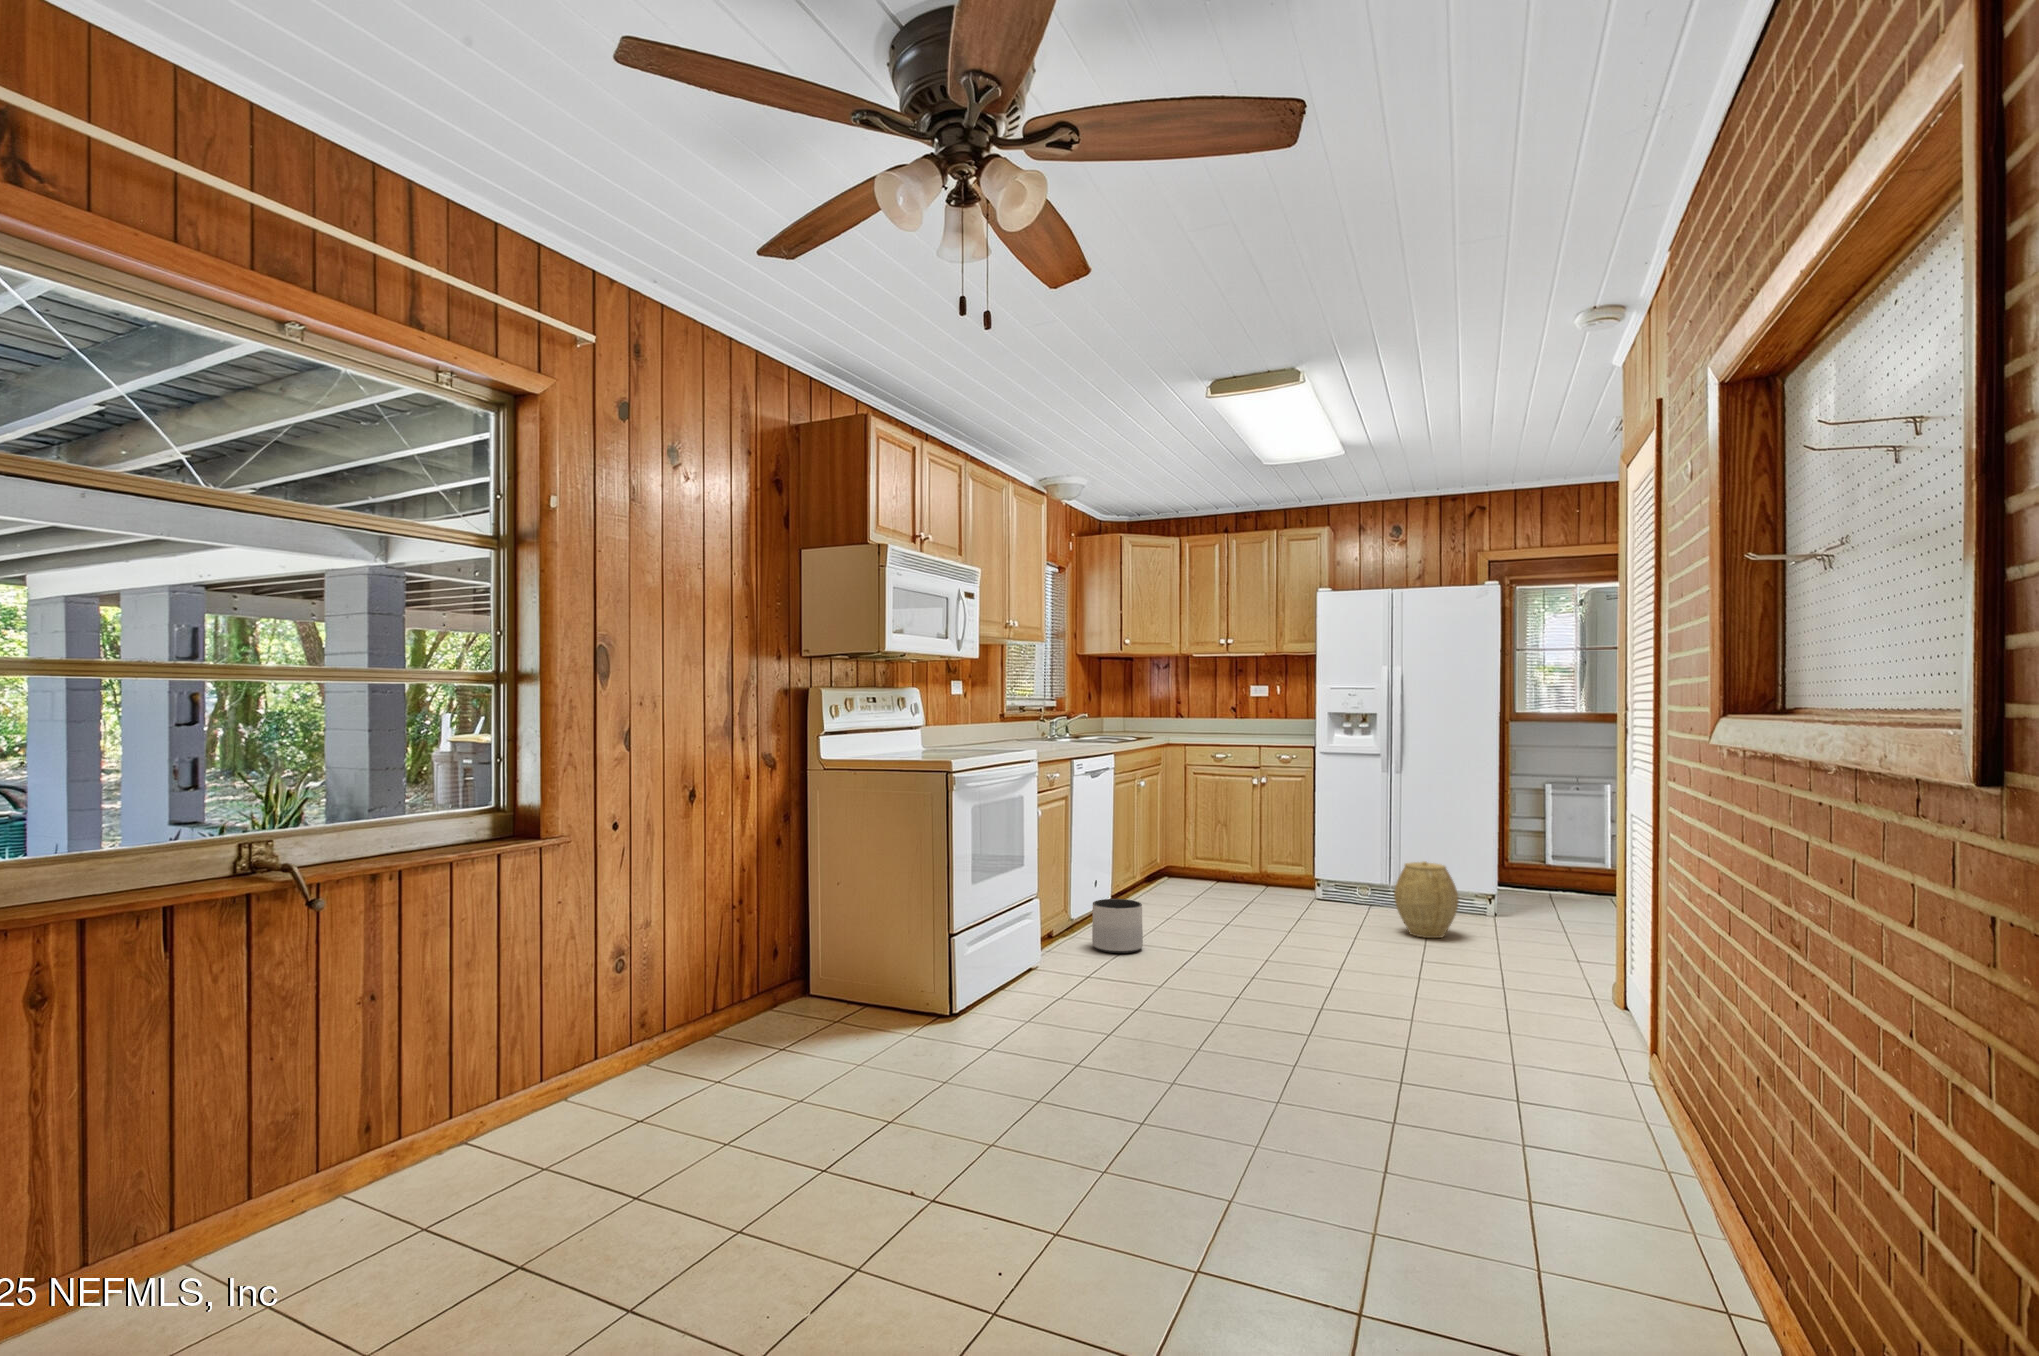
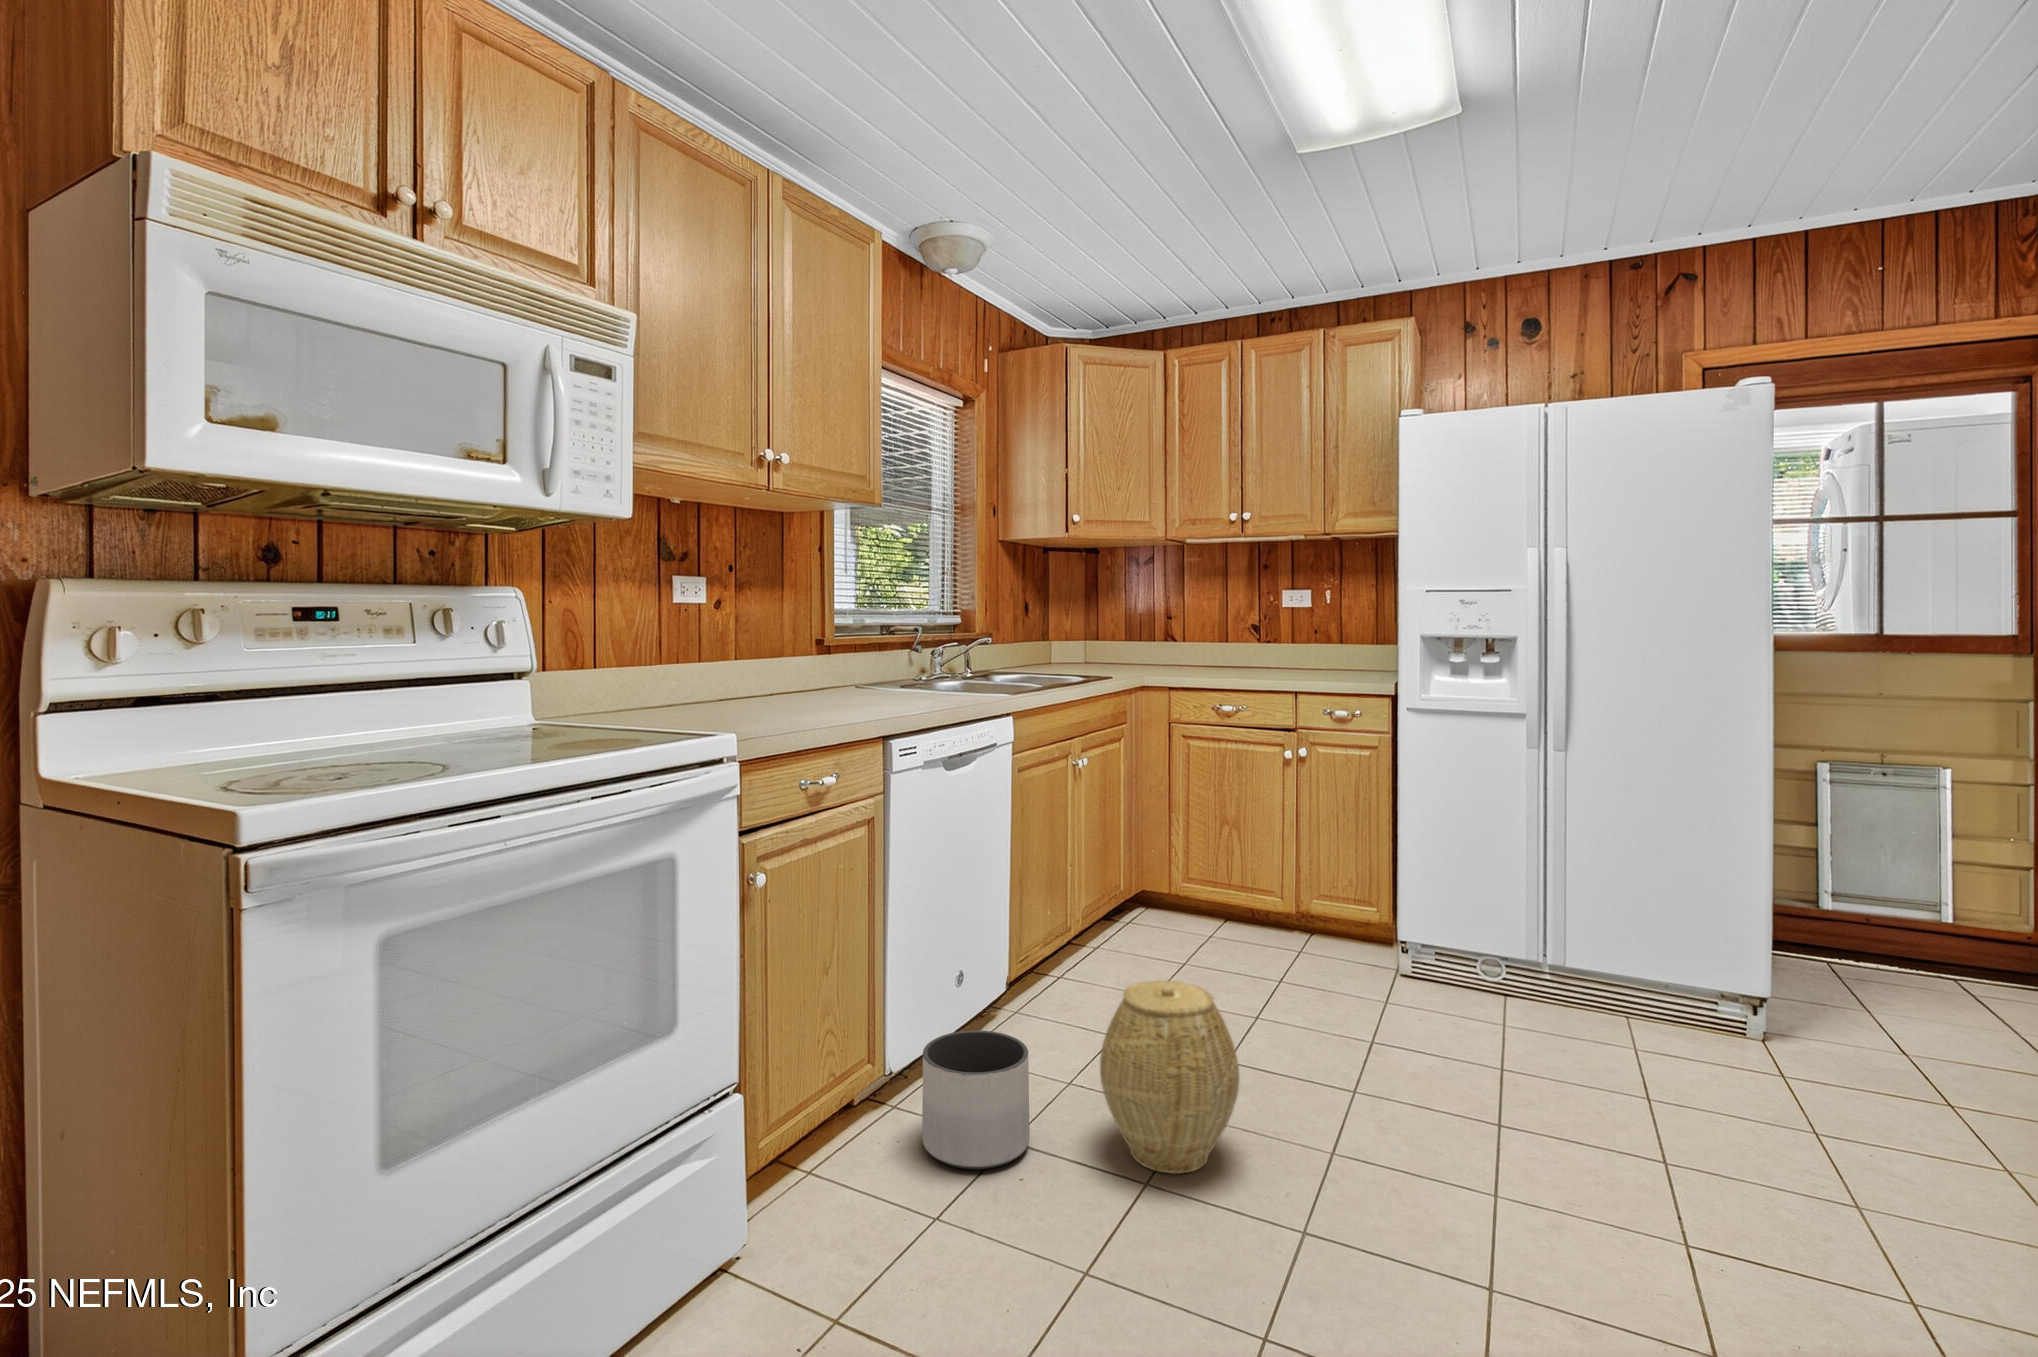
woven basket: present [1394,861,1459,938] -> present [1100,981,1239,1174]

